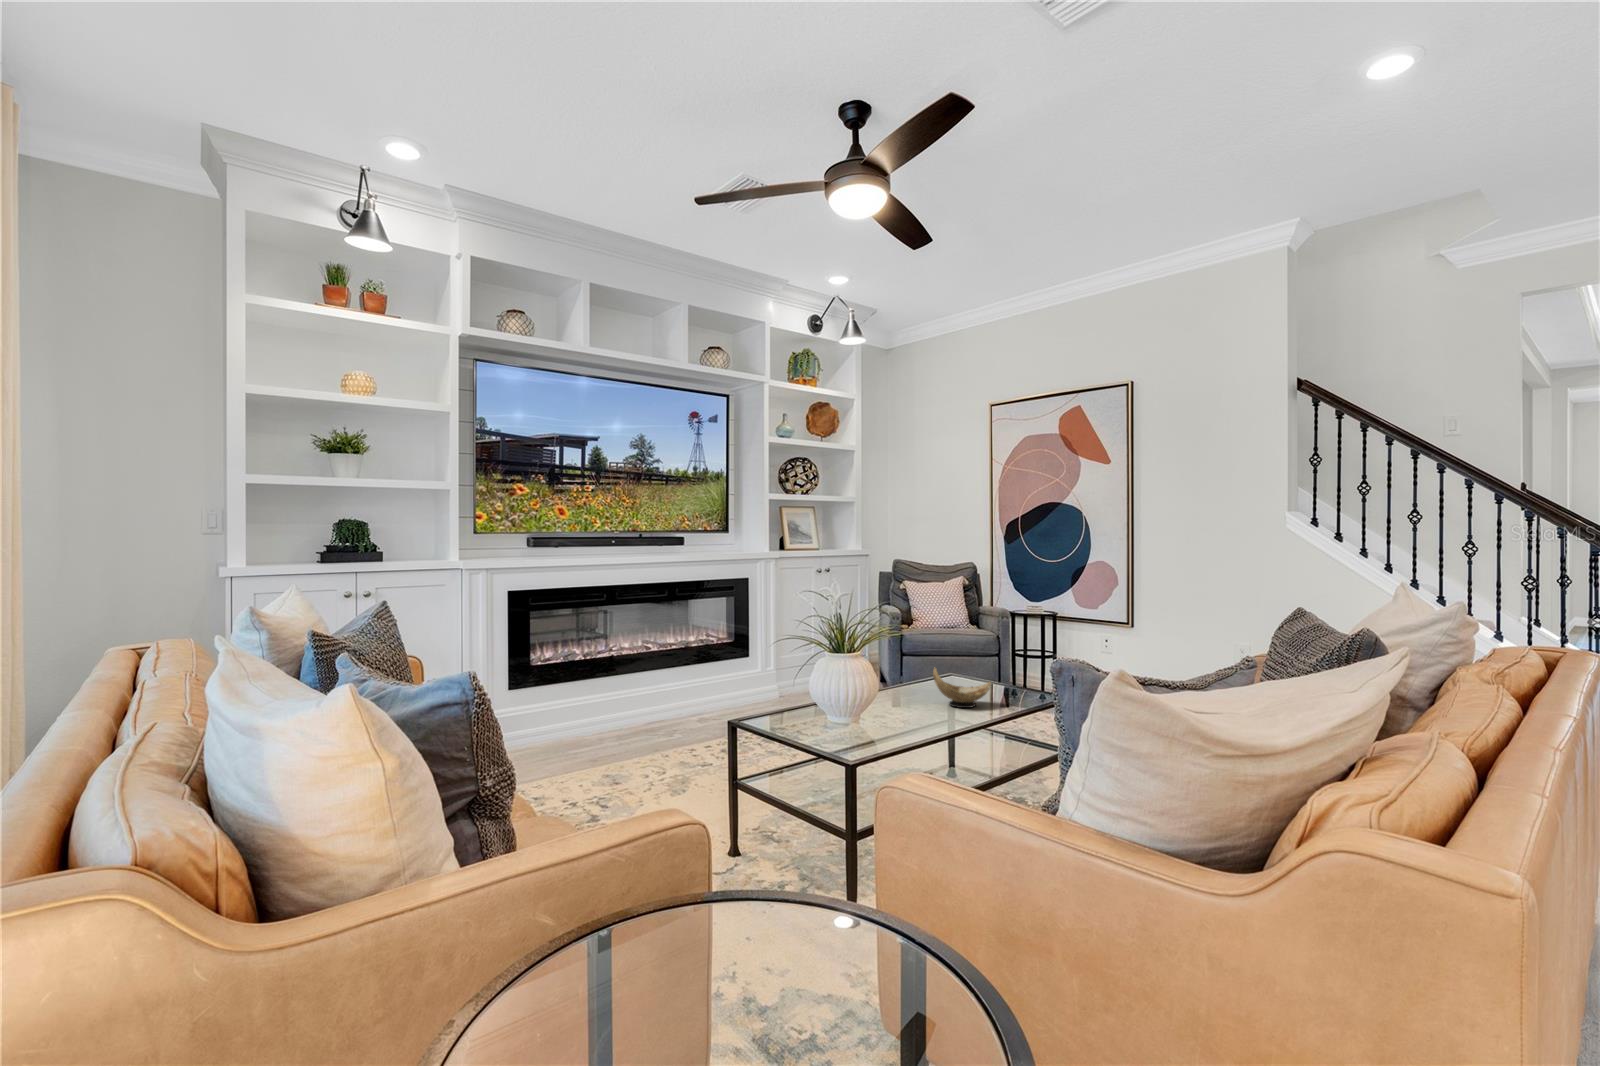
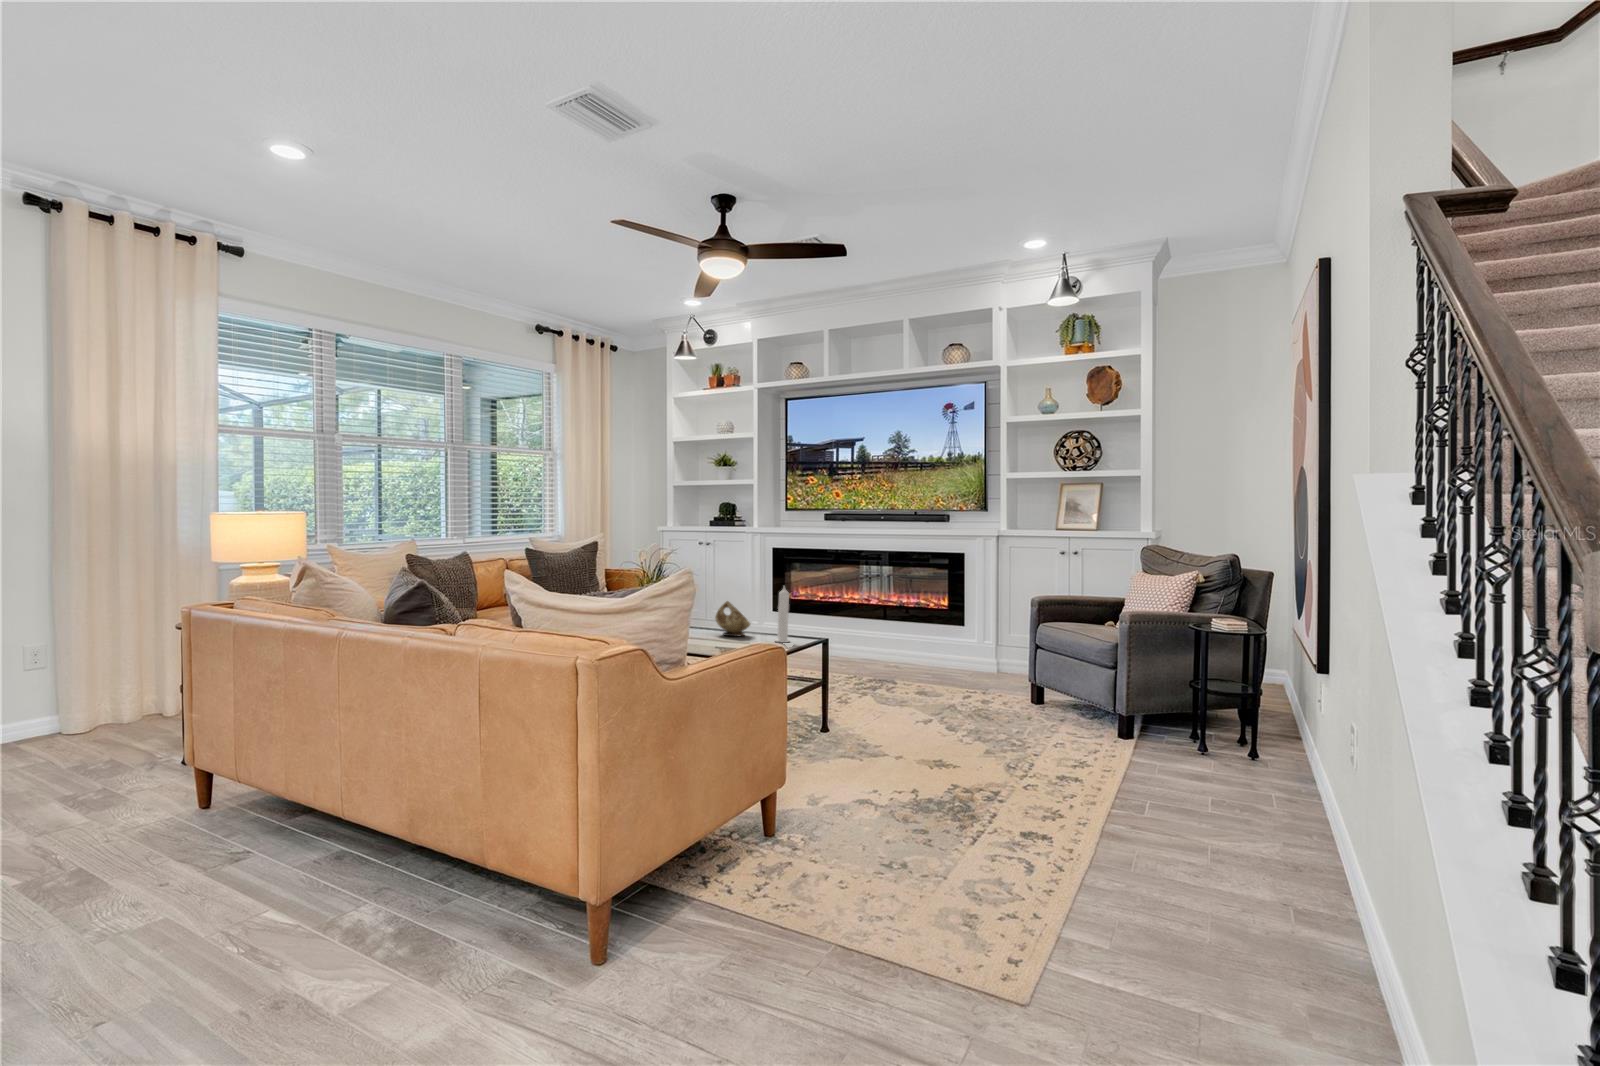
candle: none [1001,635,1019,697] -> present [775,586,790,642]

